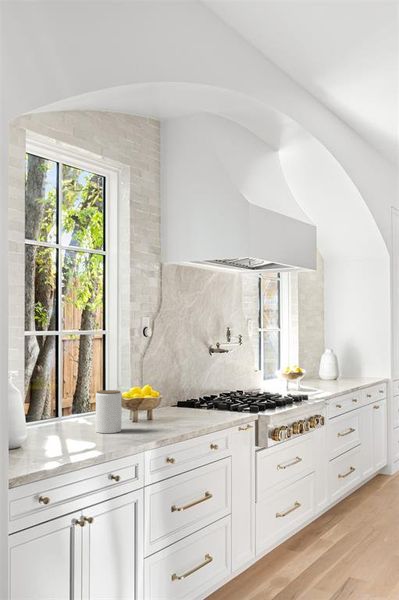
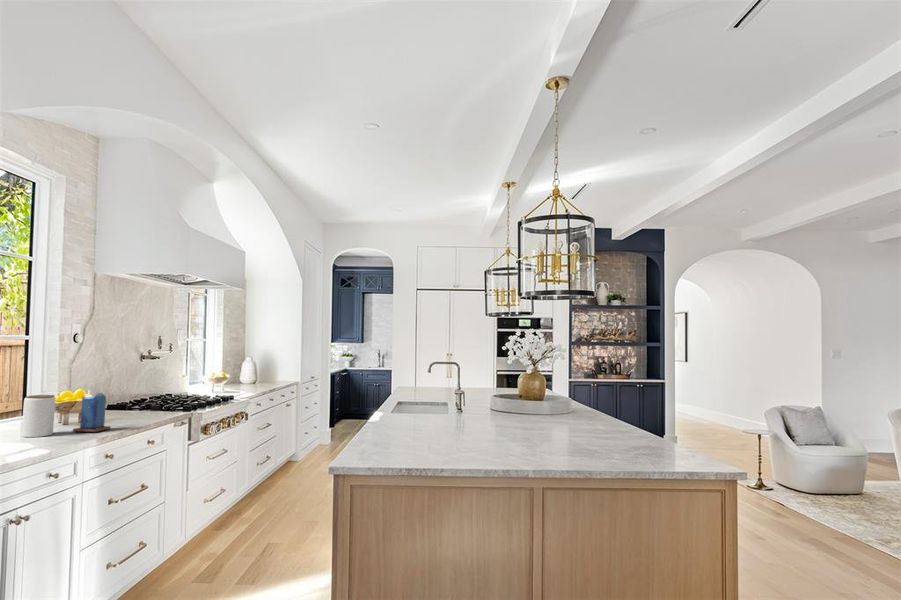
candle: none [138,386,172,432] -> present [73,390,111,432]

